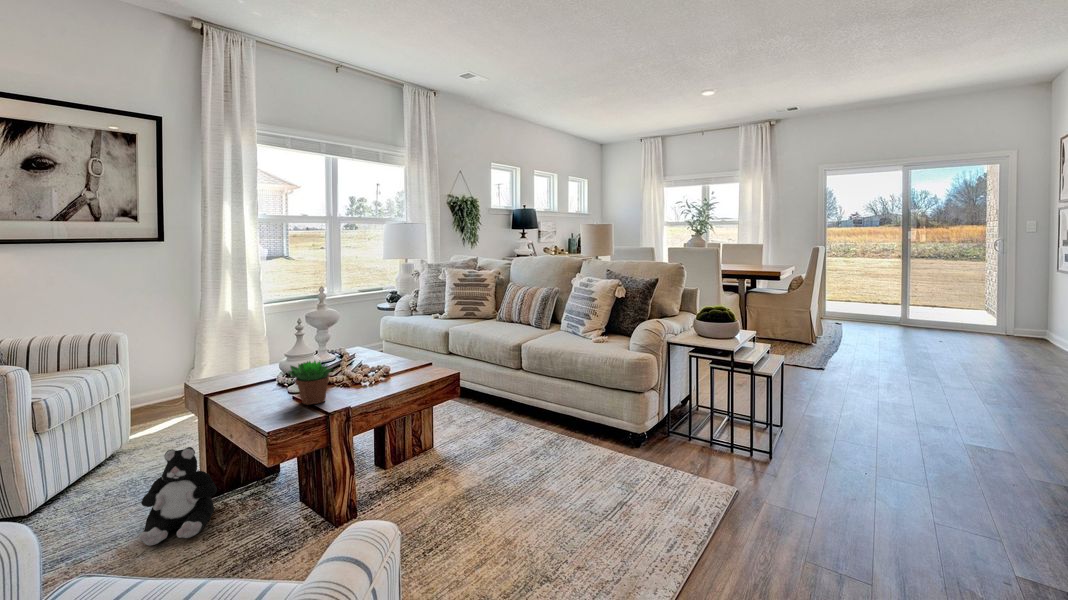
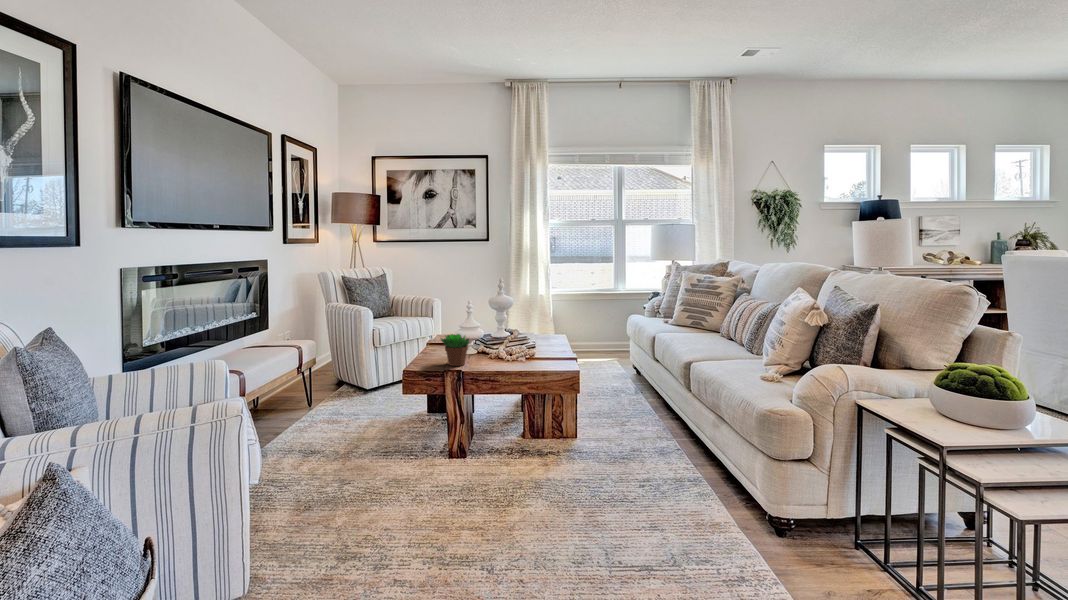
plush toy: present [139,447,217,546] -> none [363,376,411,433]

